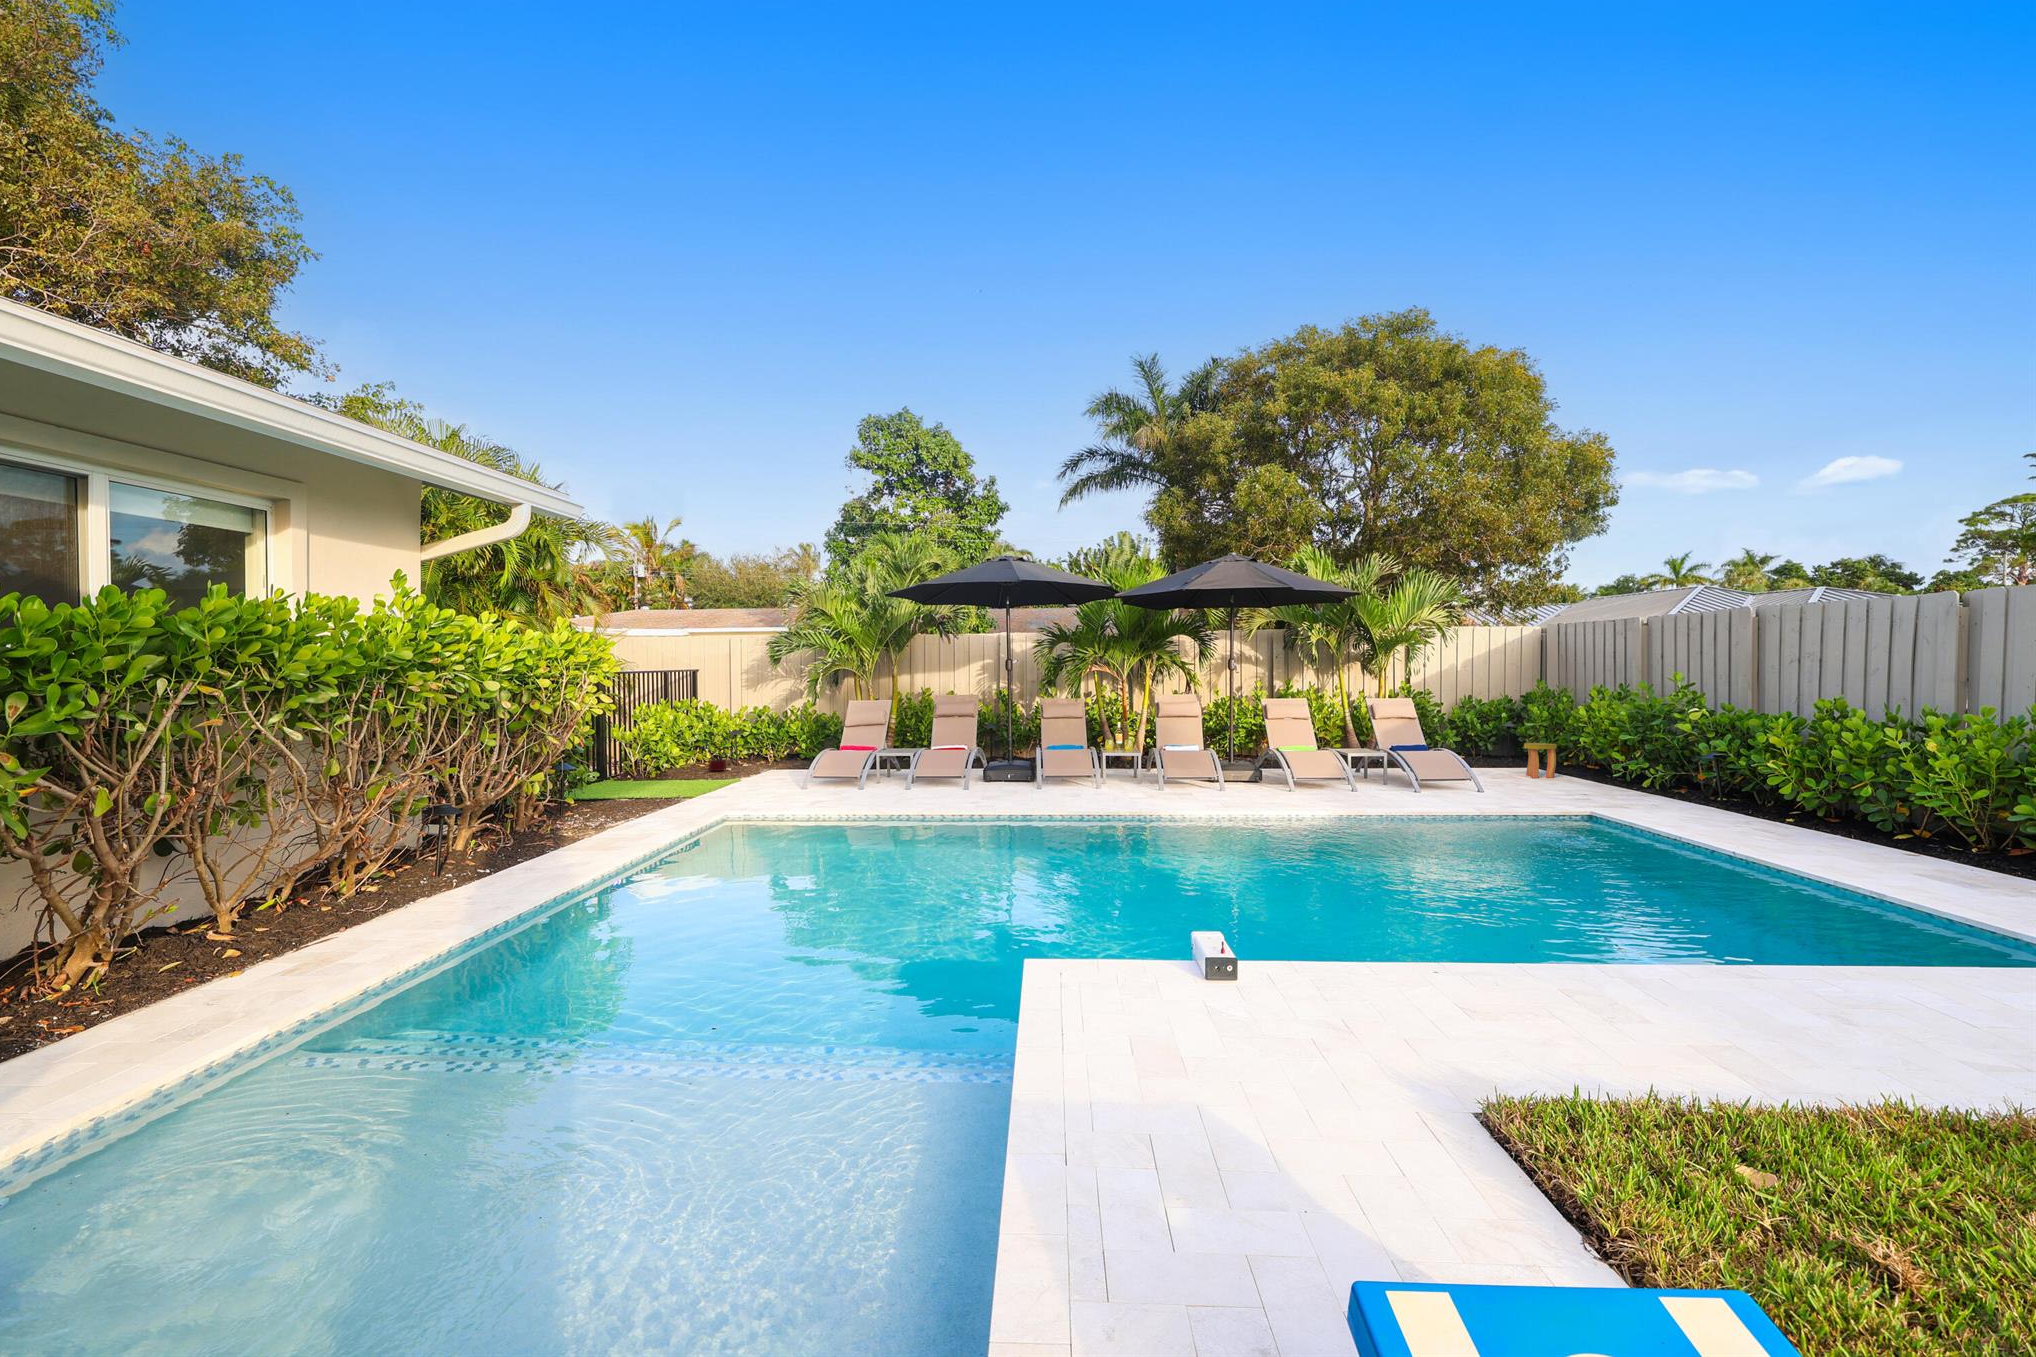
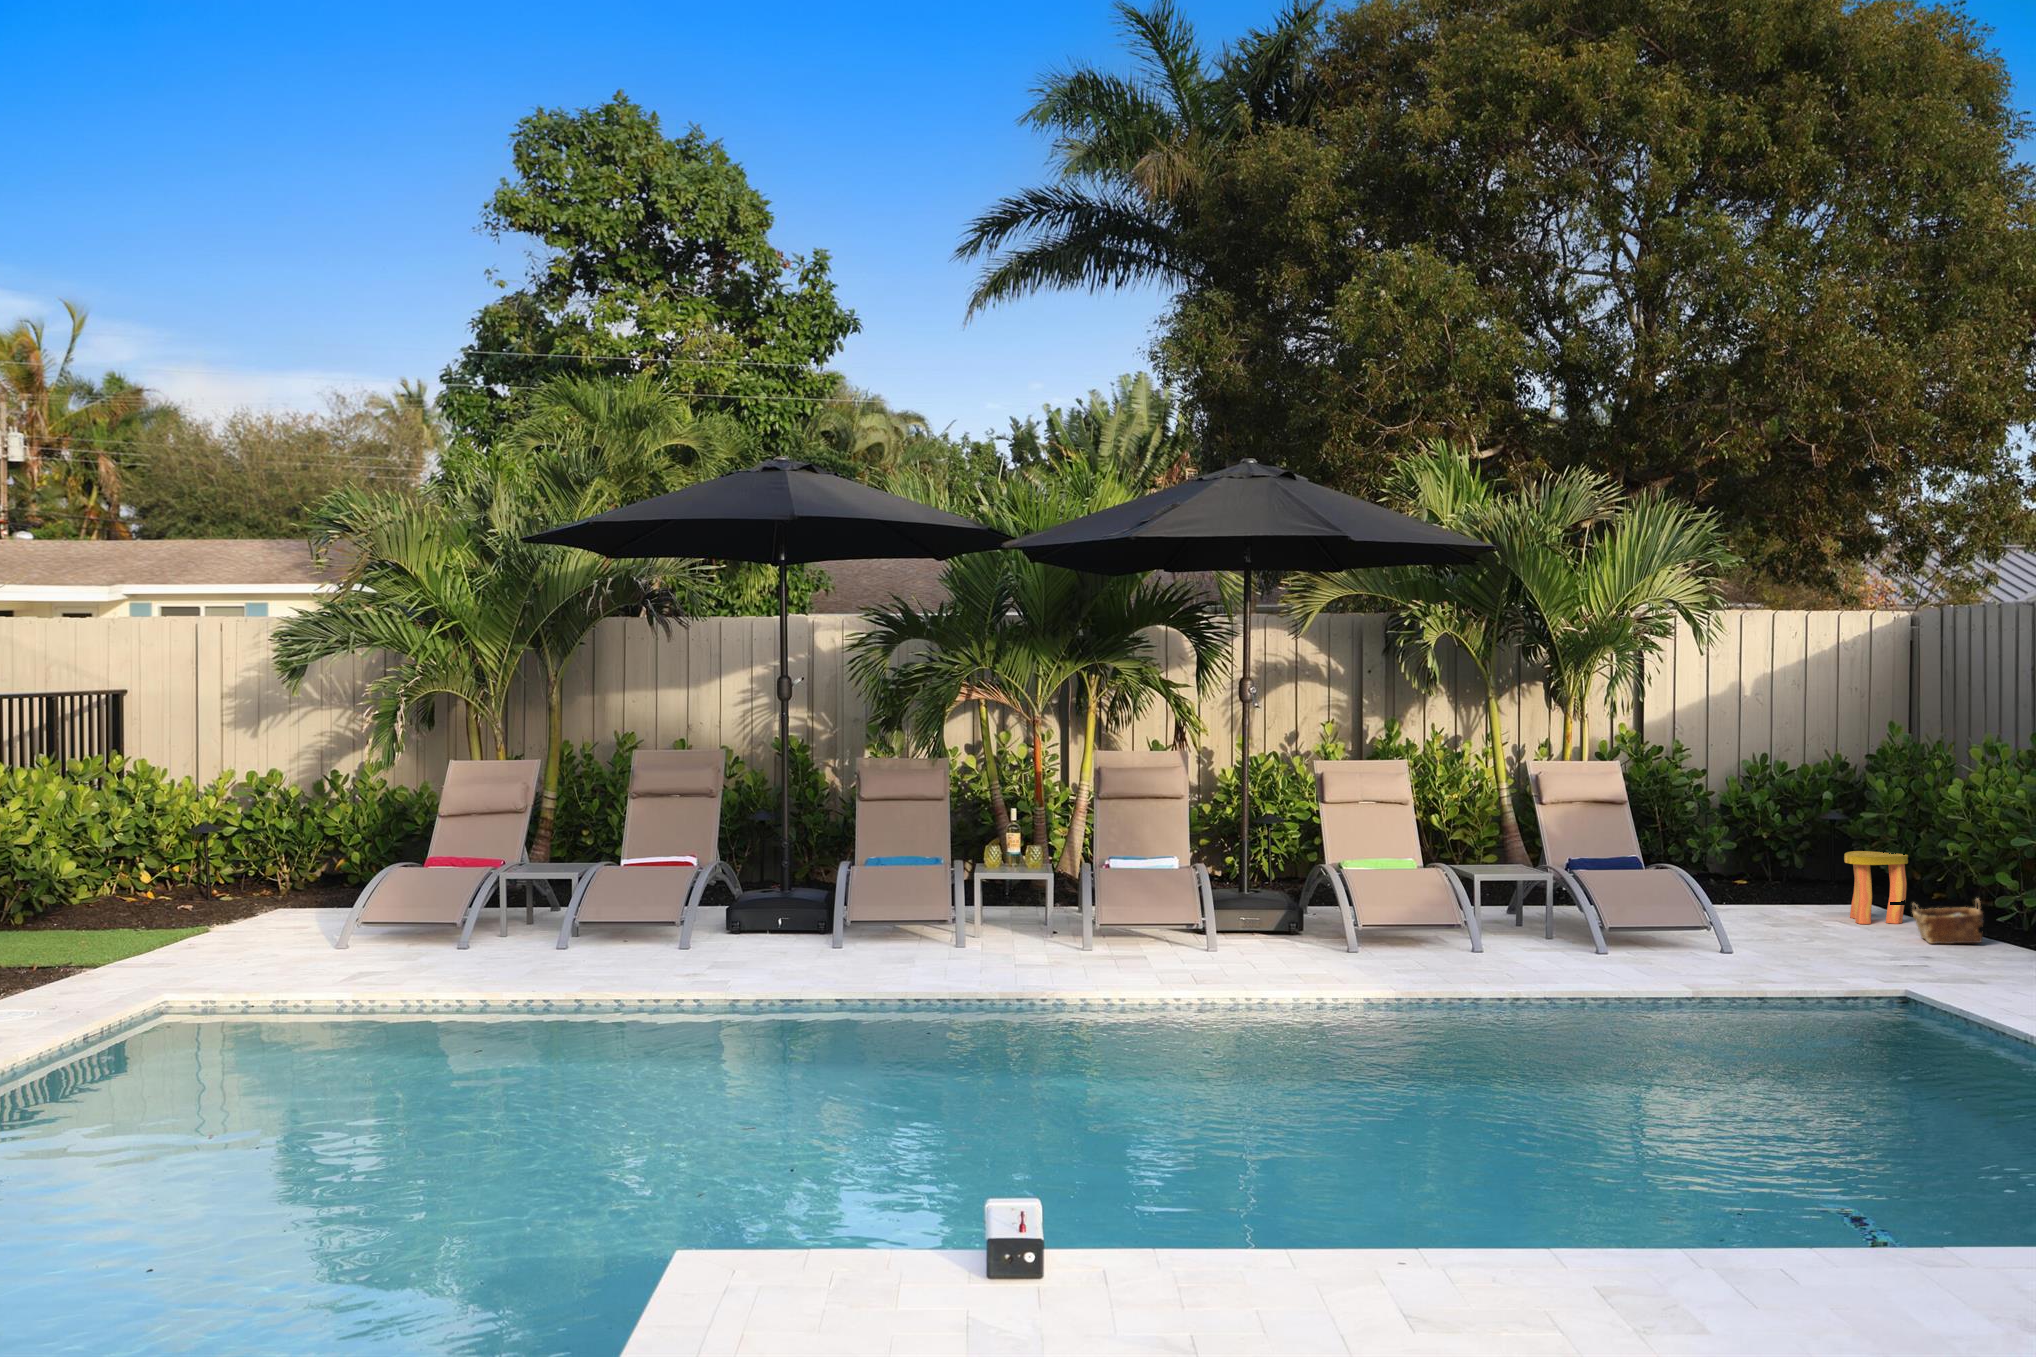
decorative plant: present [706,737,727,771] -> none [107,820,218,911]
woven basket: none [1563,764,1602,787] -> present [1912,899,1983,944]

